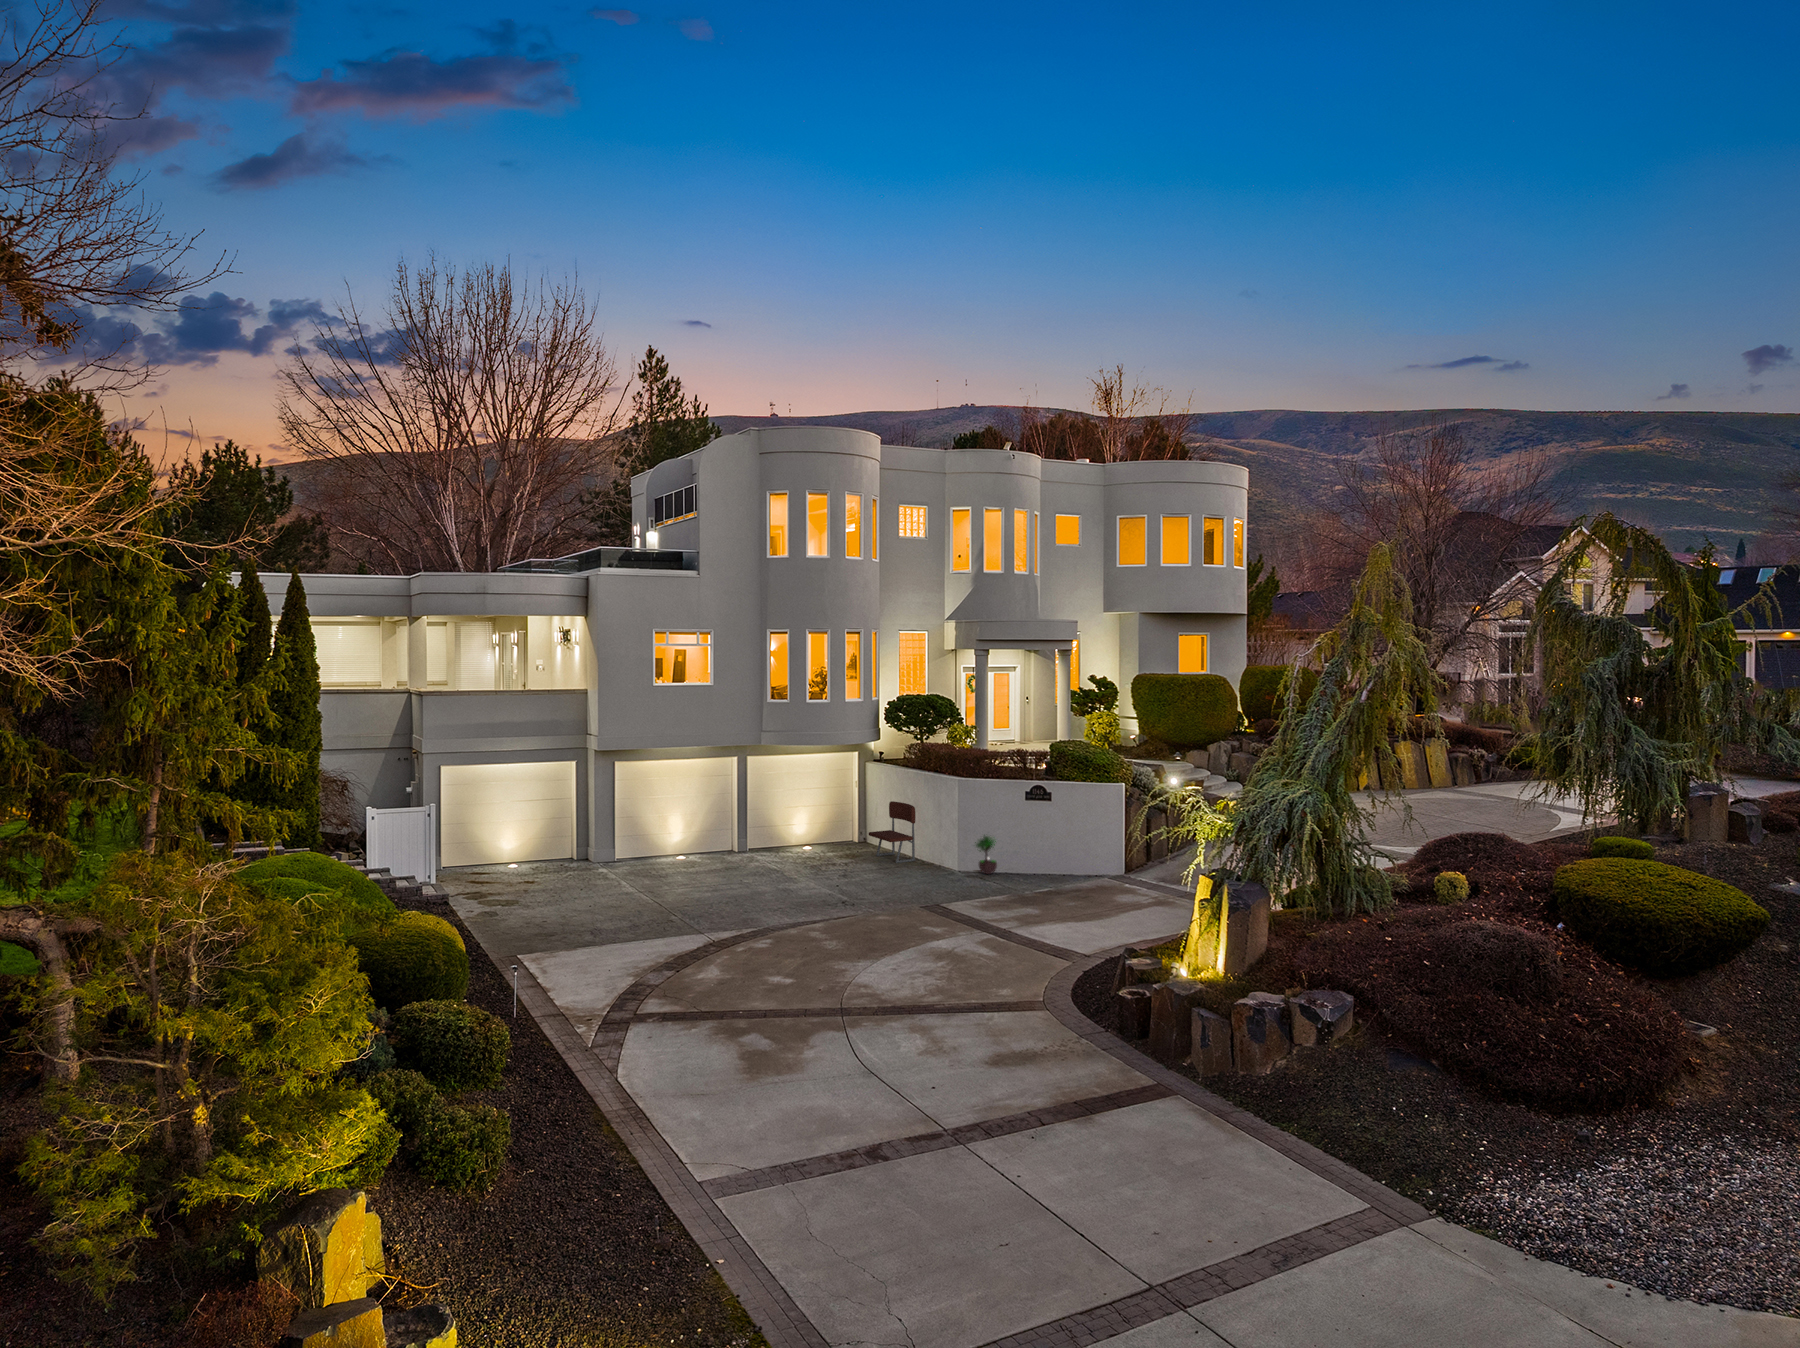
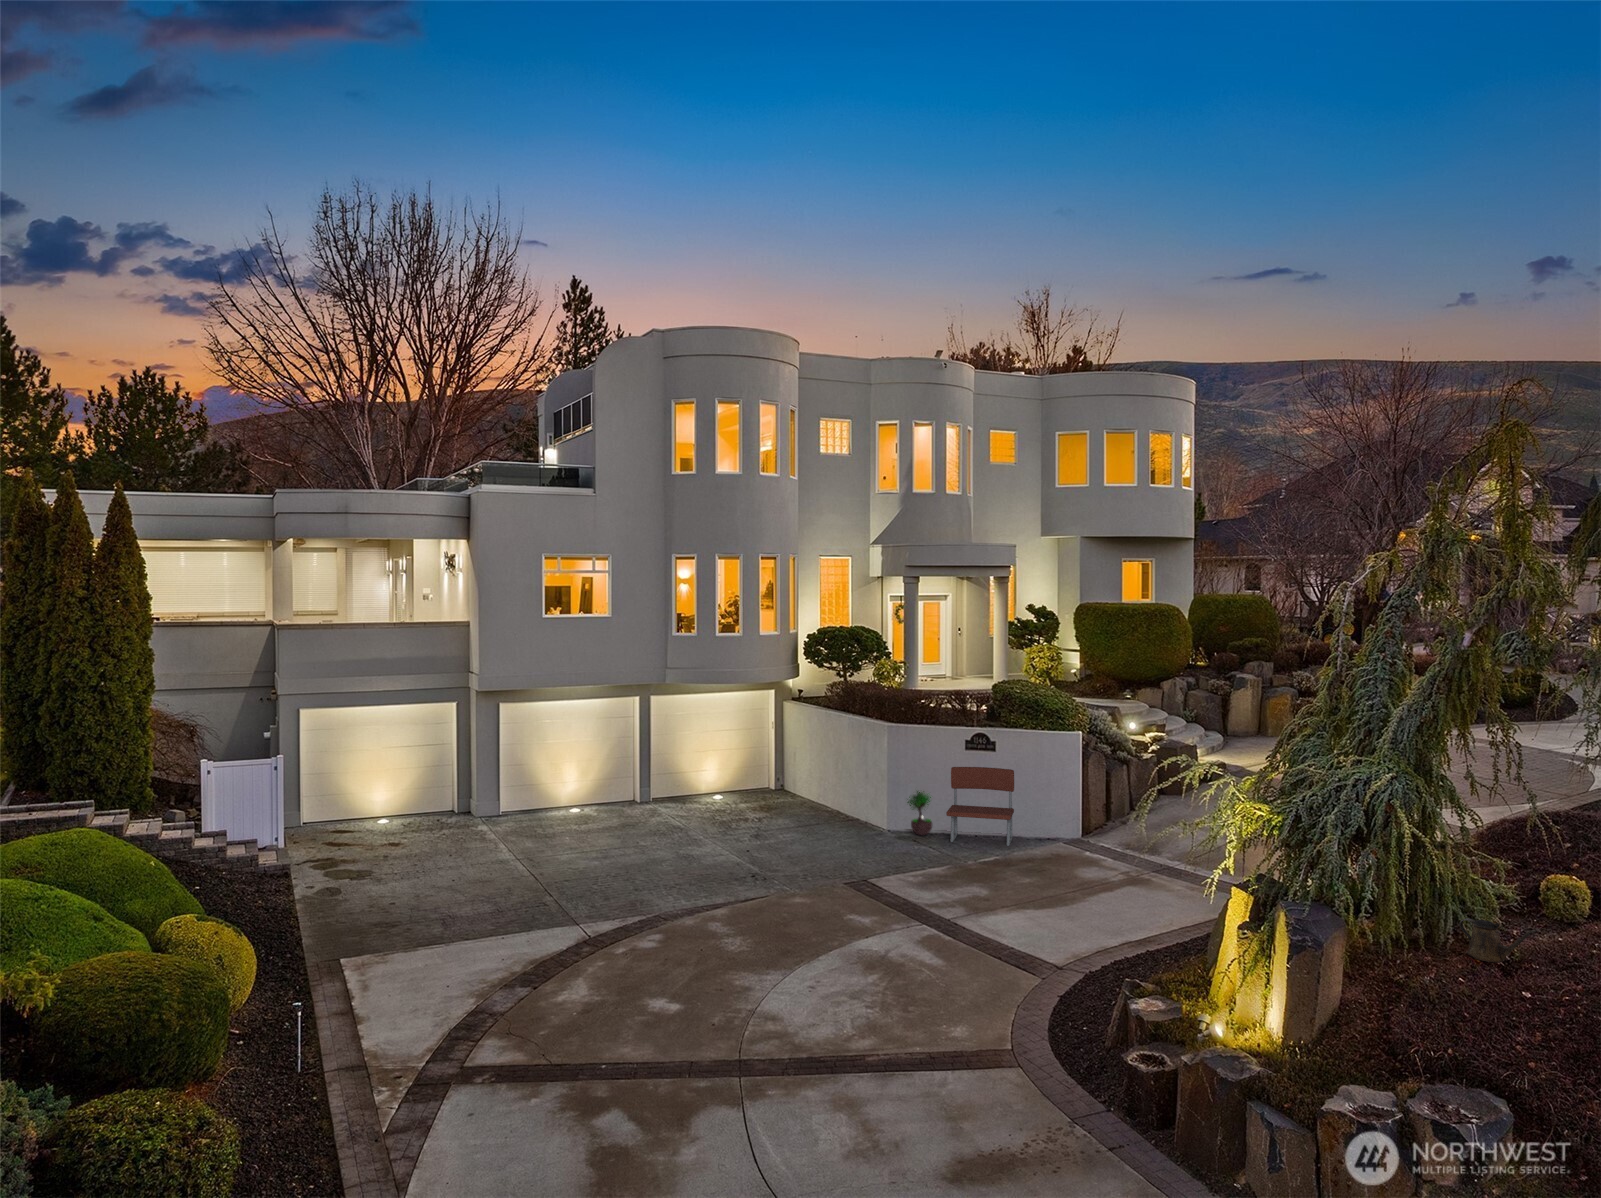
bench: present [869,801,915,863] -> present [946,767,1014,846]
watering can: none [1361,897,1406,926] -> present [1459,918,1536,962]

